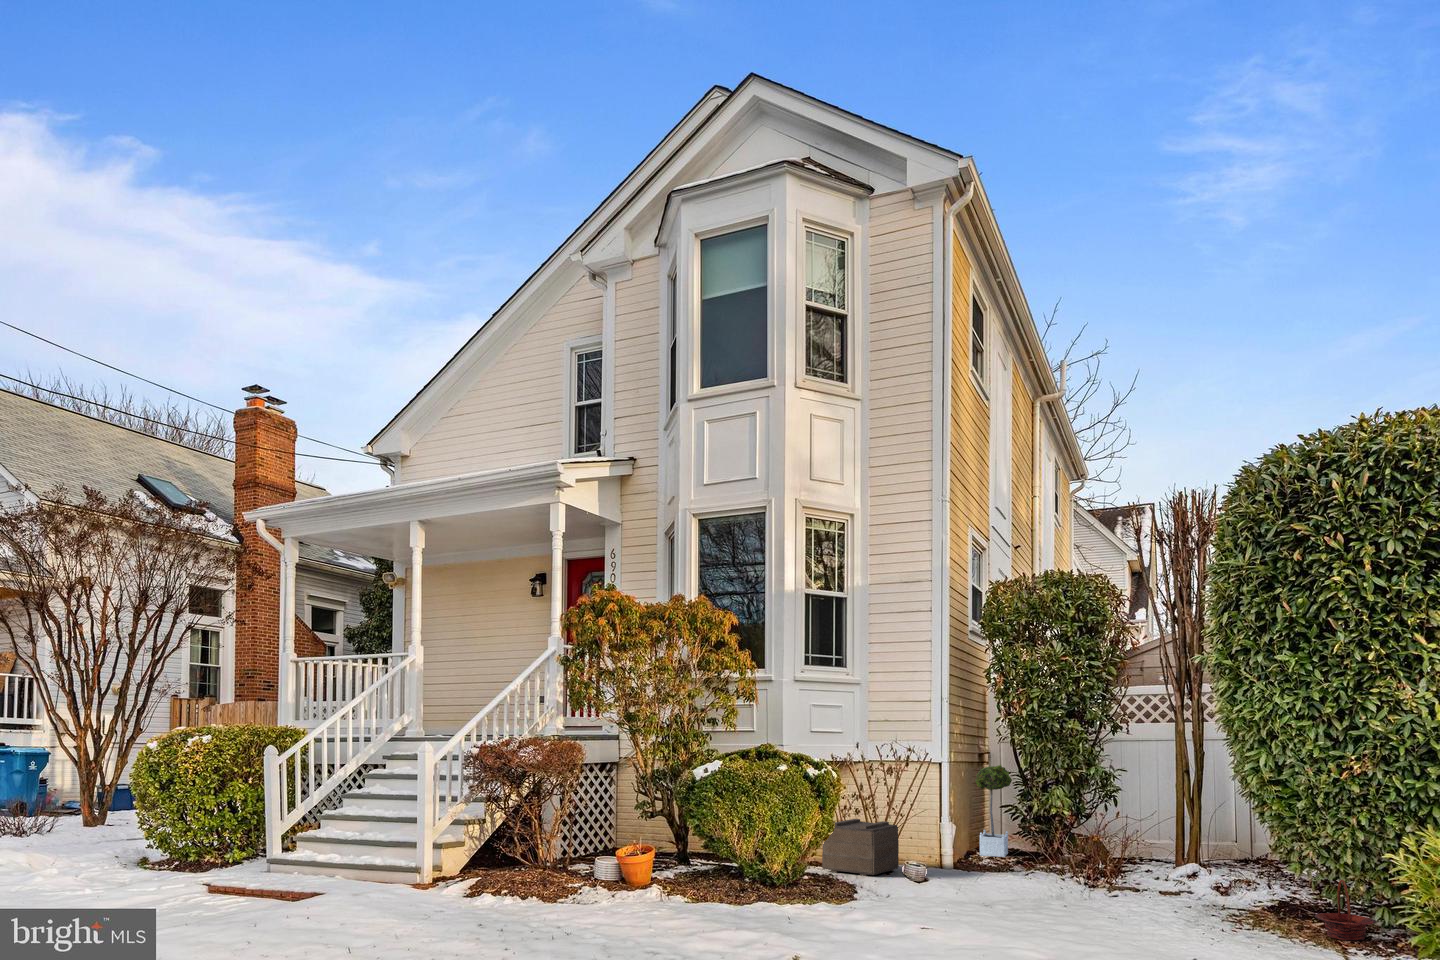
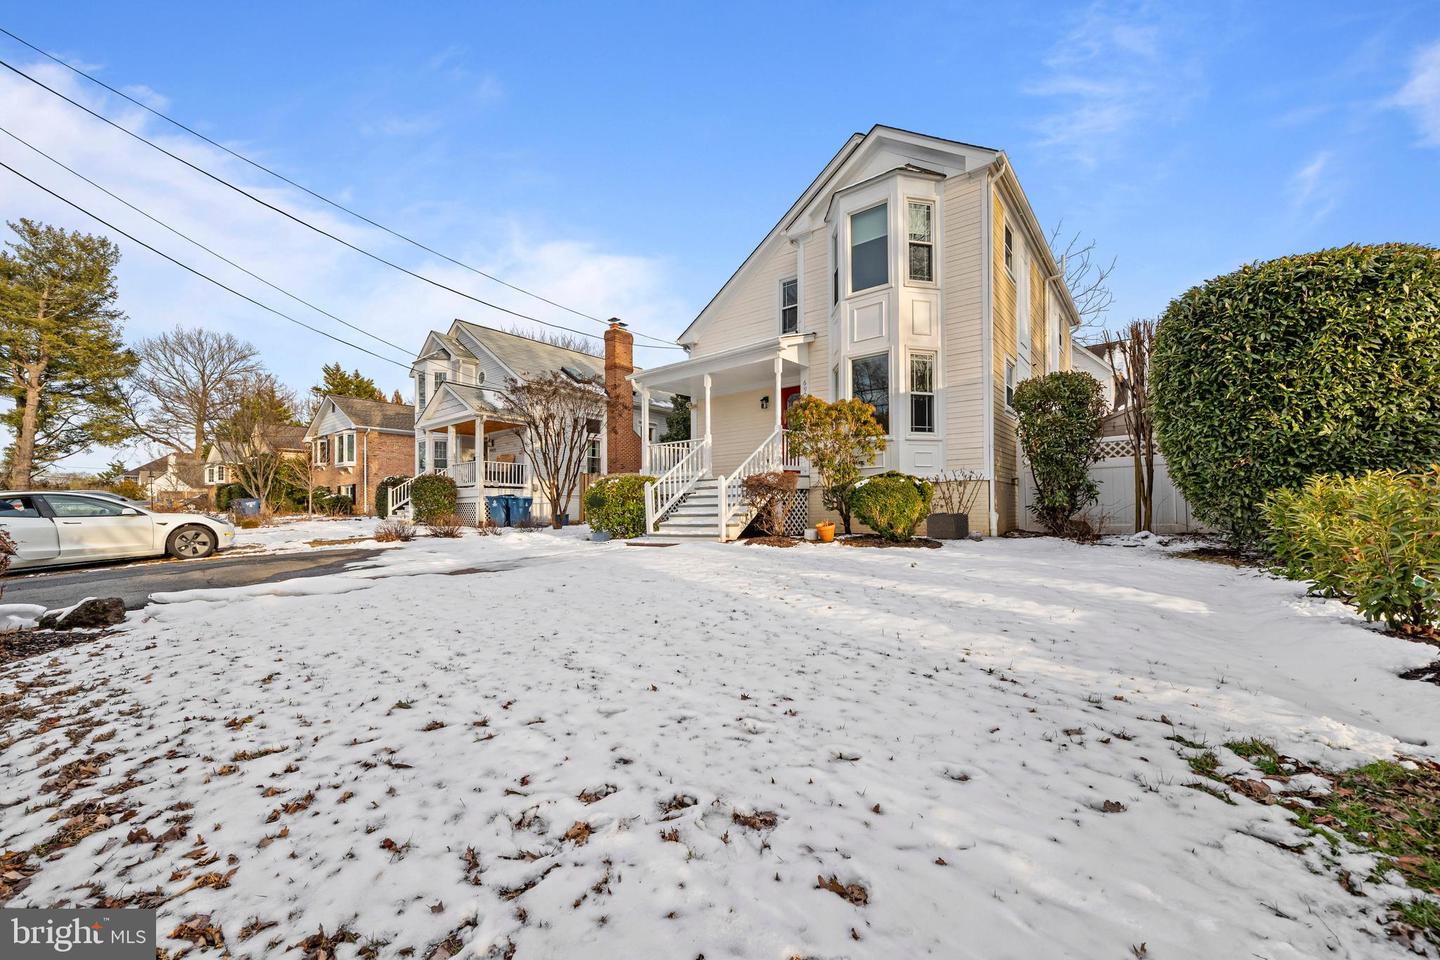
potted tree: present [975,764,1012,857] -> present [588,495,610,543]
basket: present [1314,880,1376,941] -> none [1207,523,1244,554]

